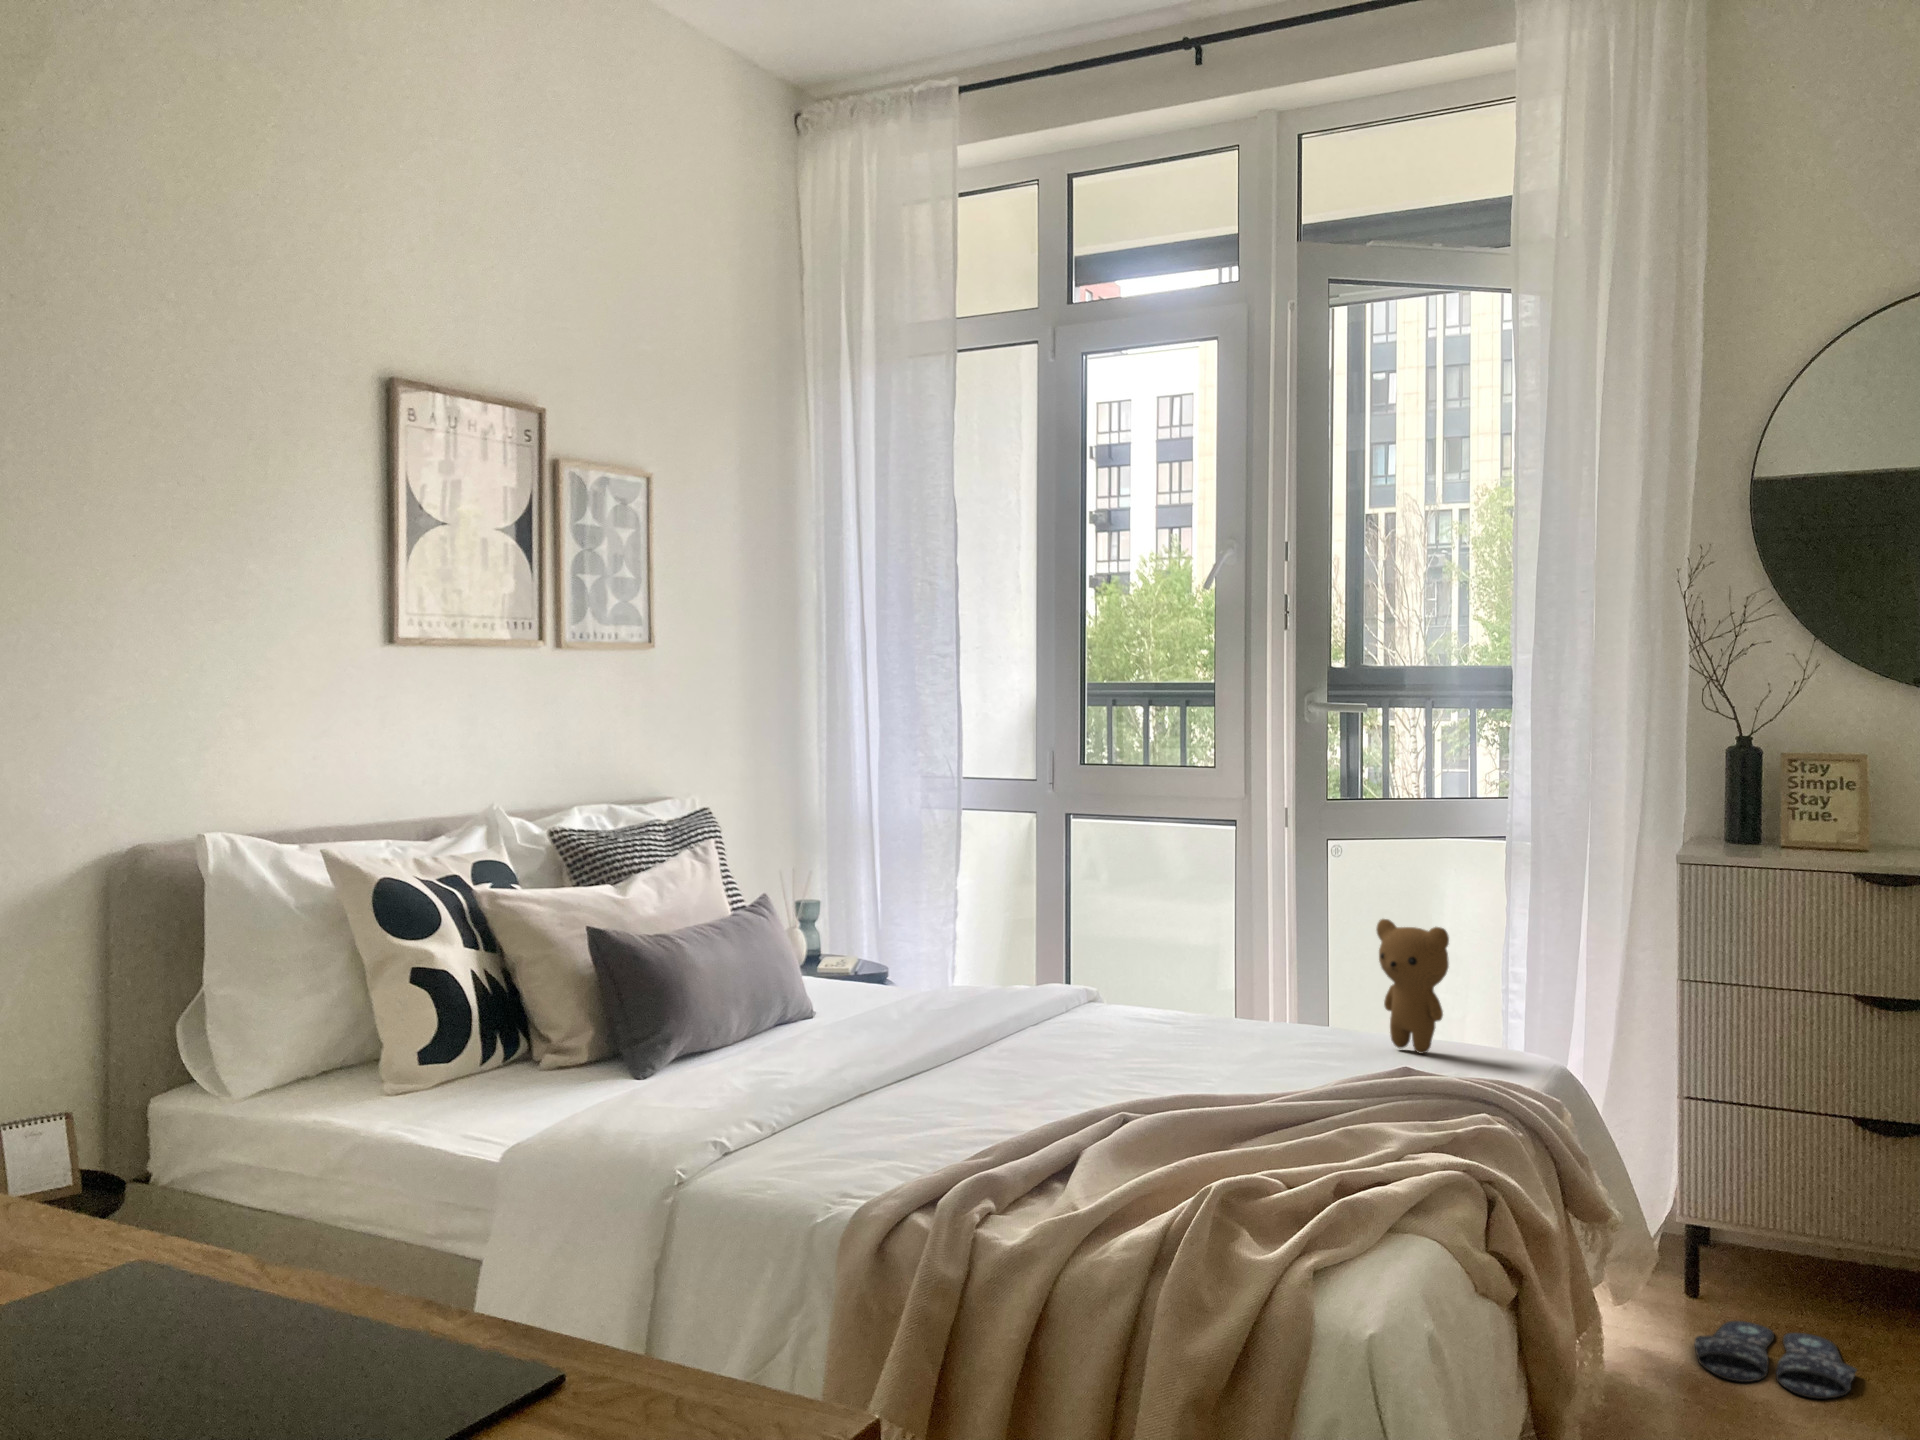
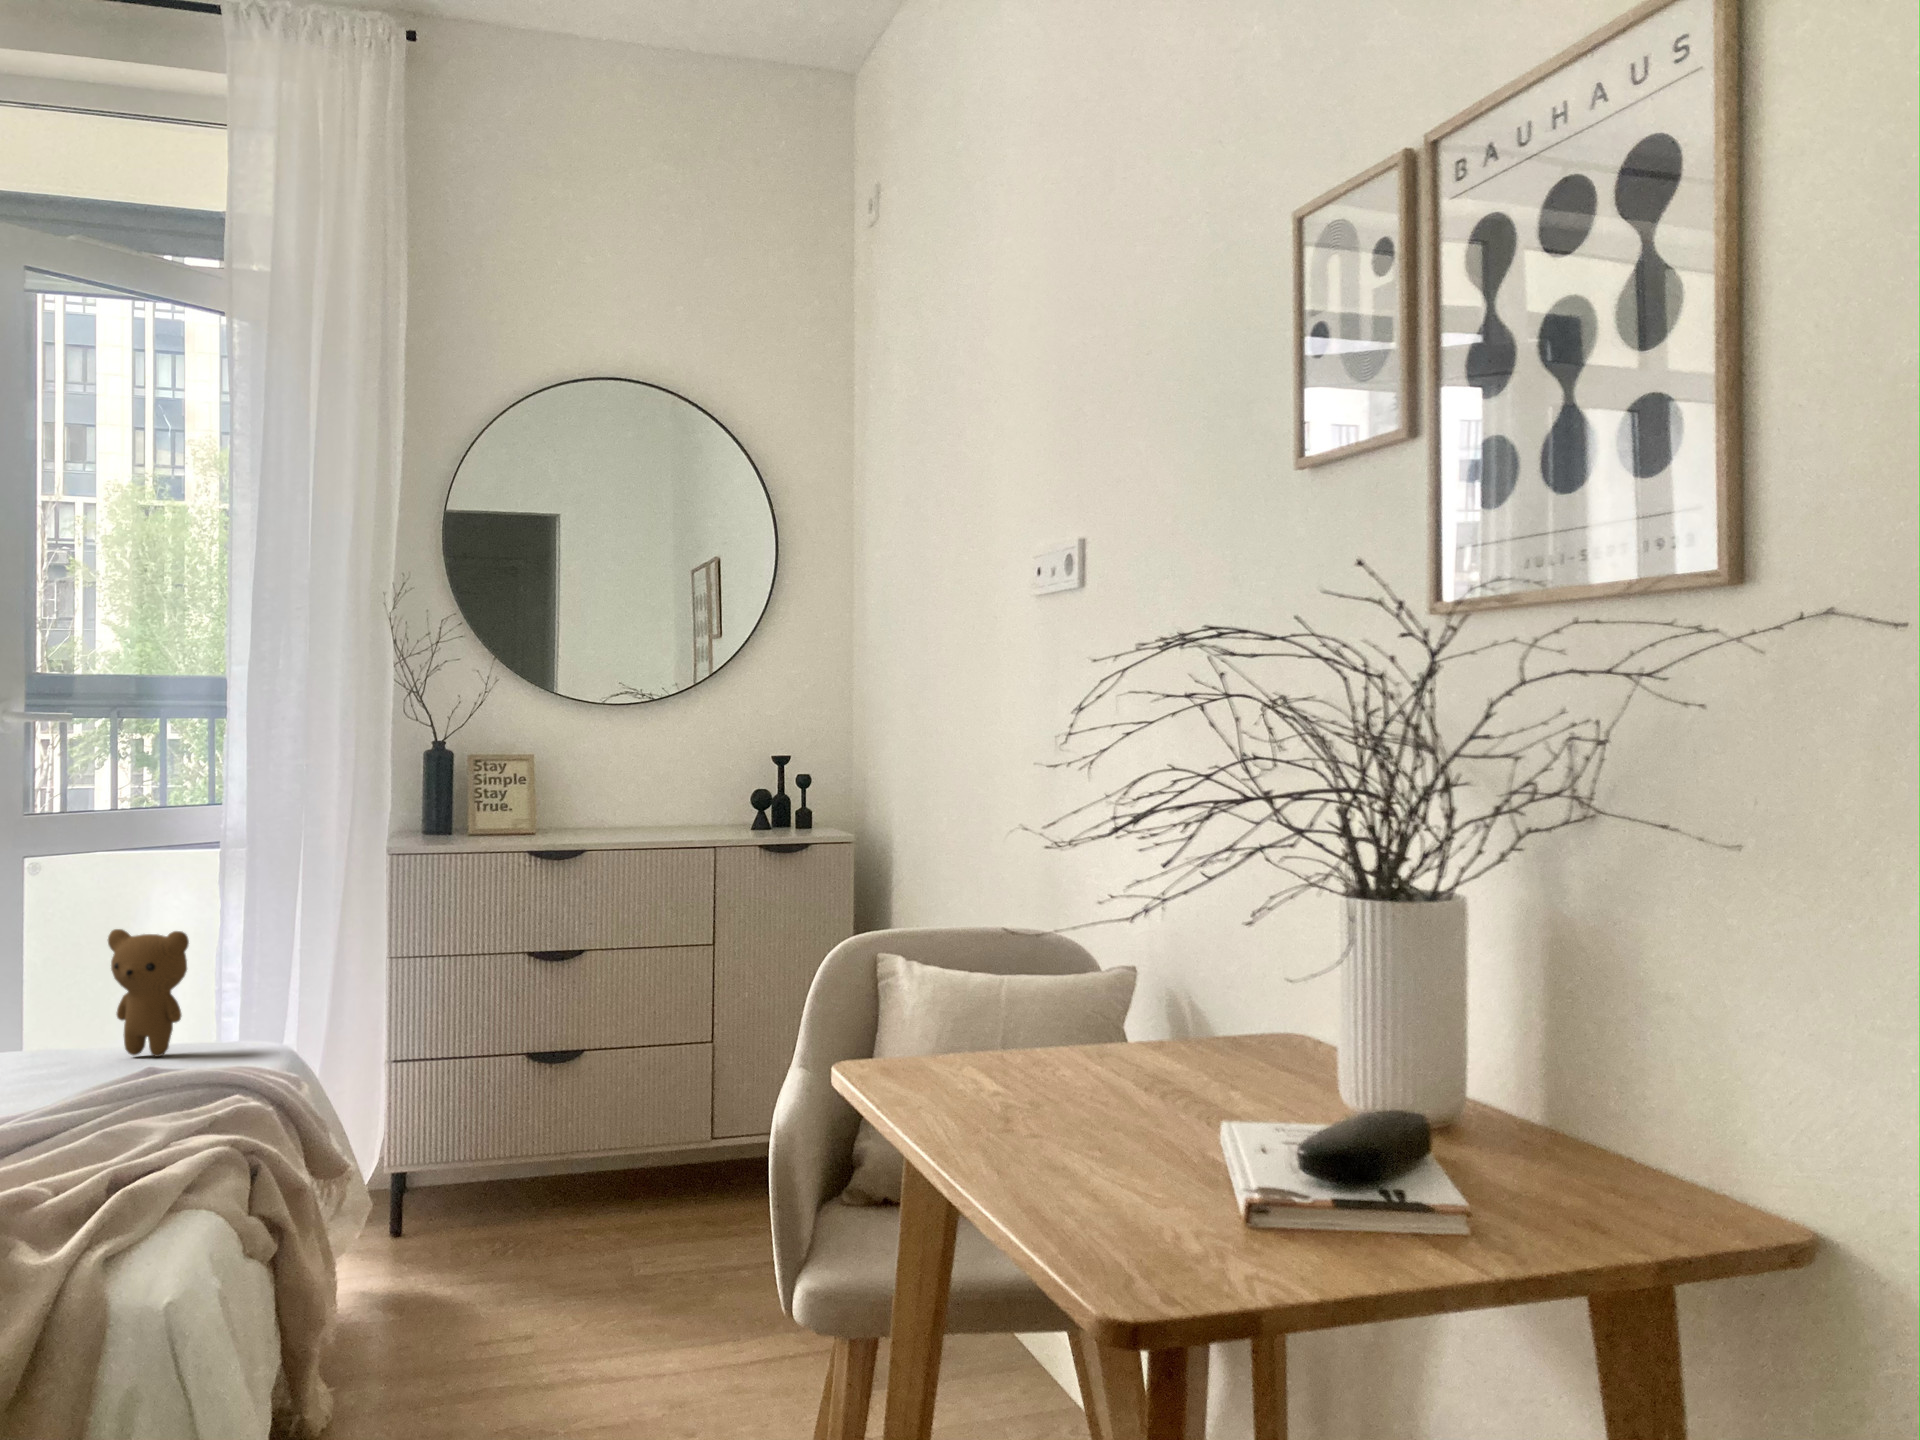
slippers: present [1694,1321,1857,1399] -> none [405,1237,530,1290]

